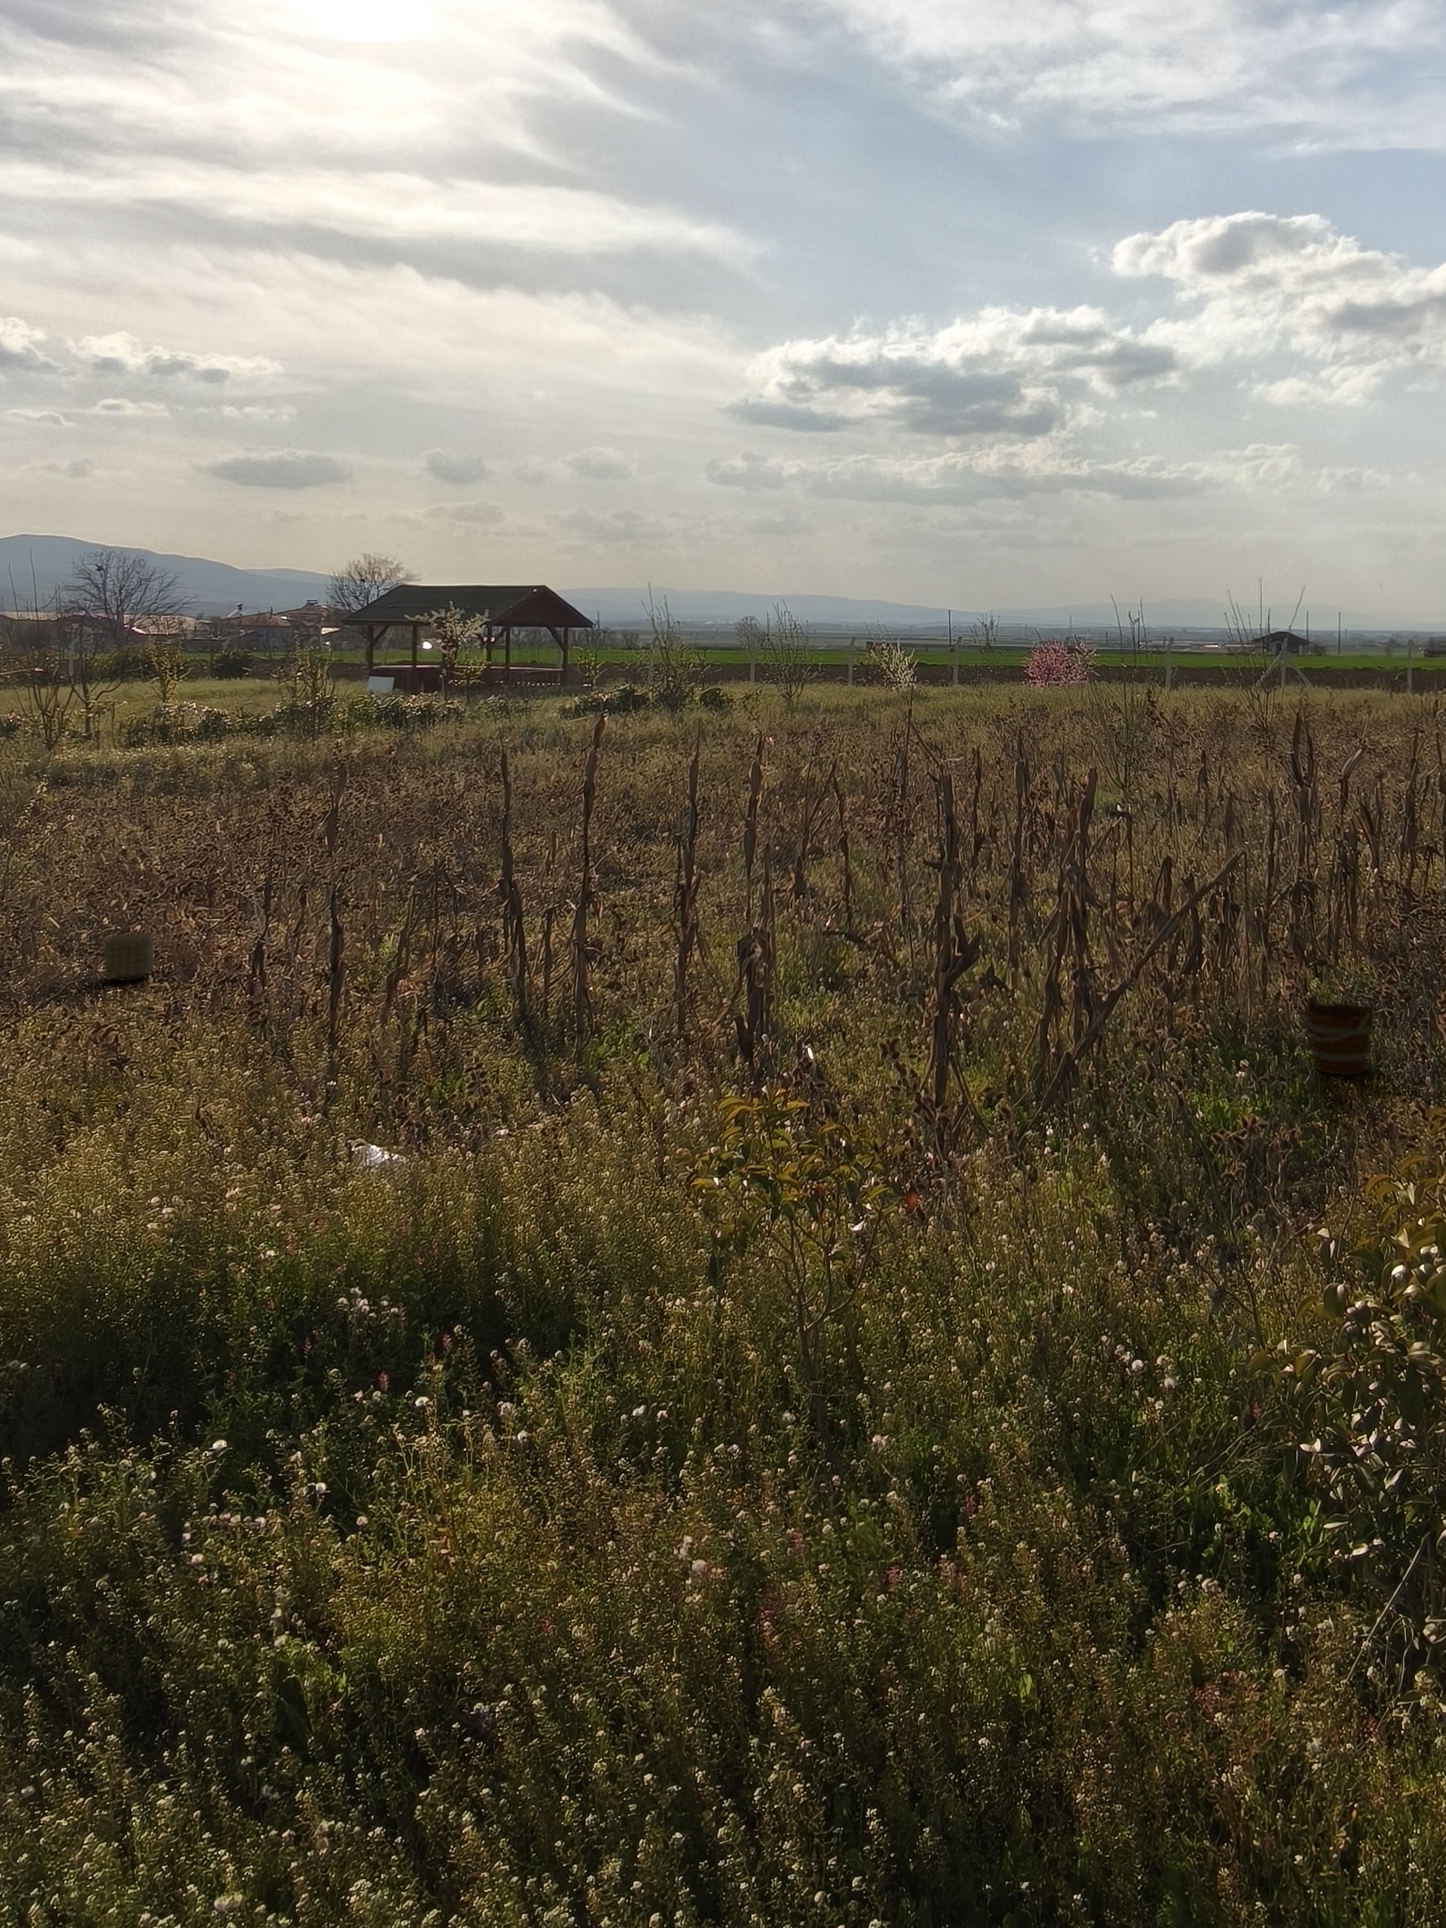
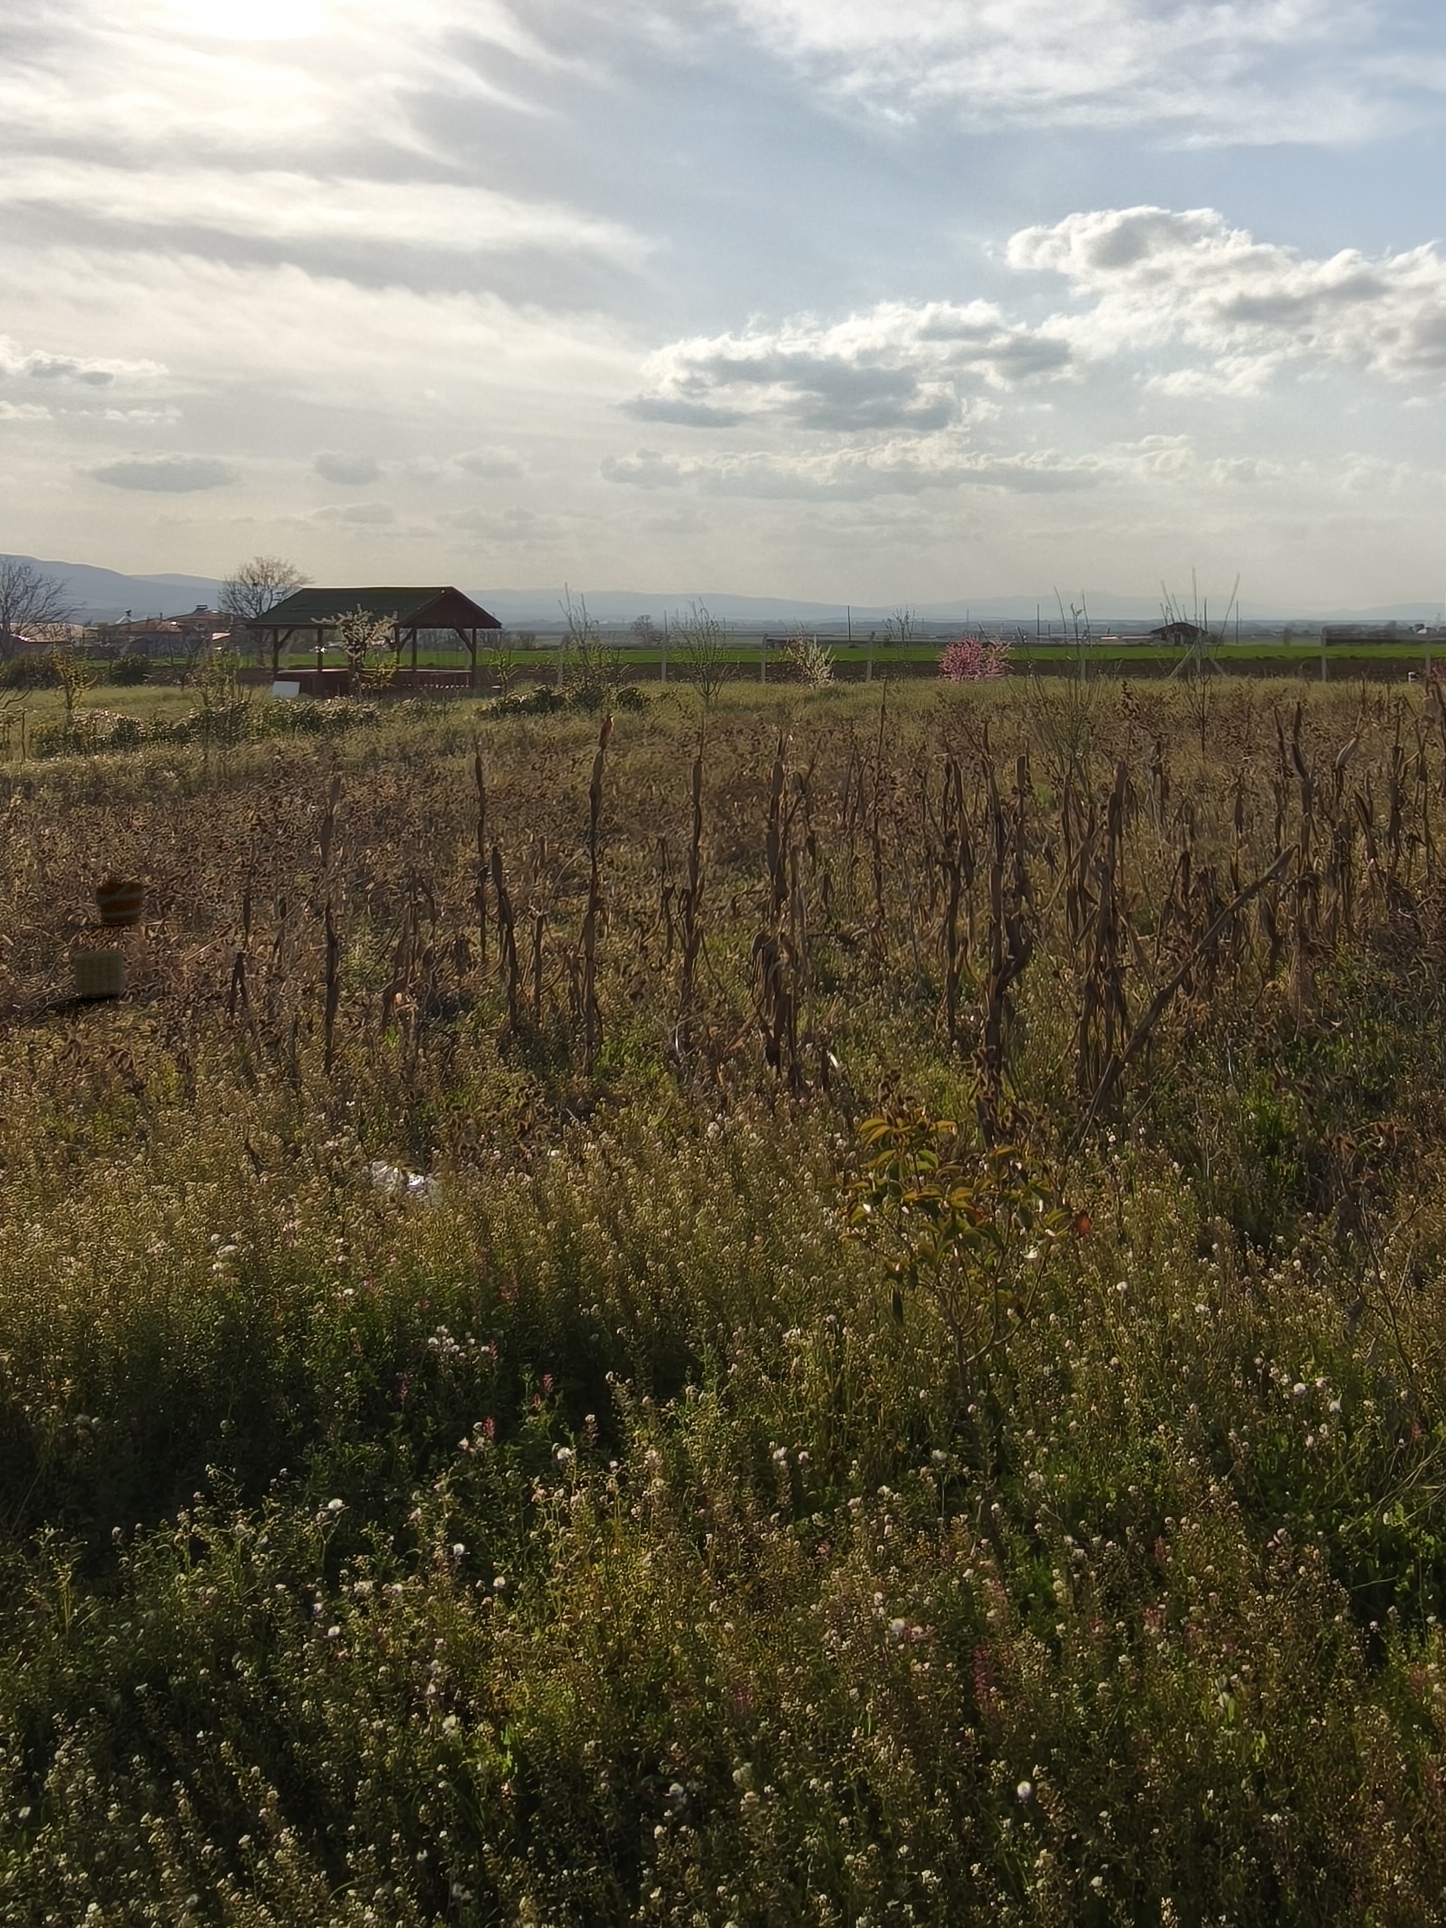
bucket: present [1301,996,1374,1075] -> present [95,877,144,926]

